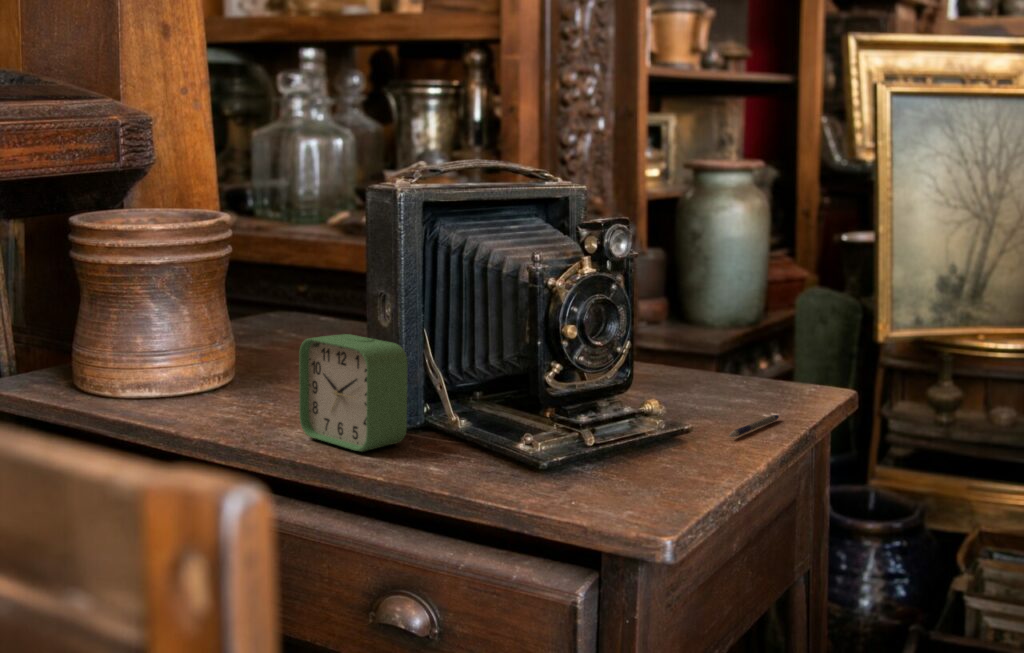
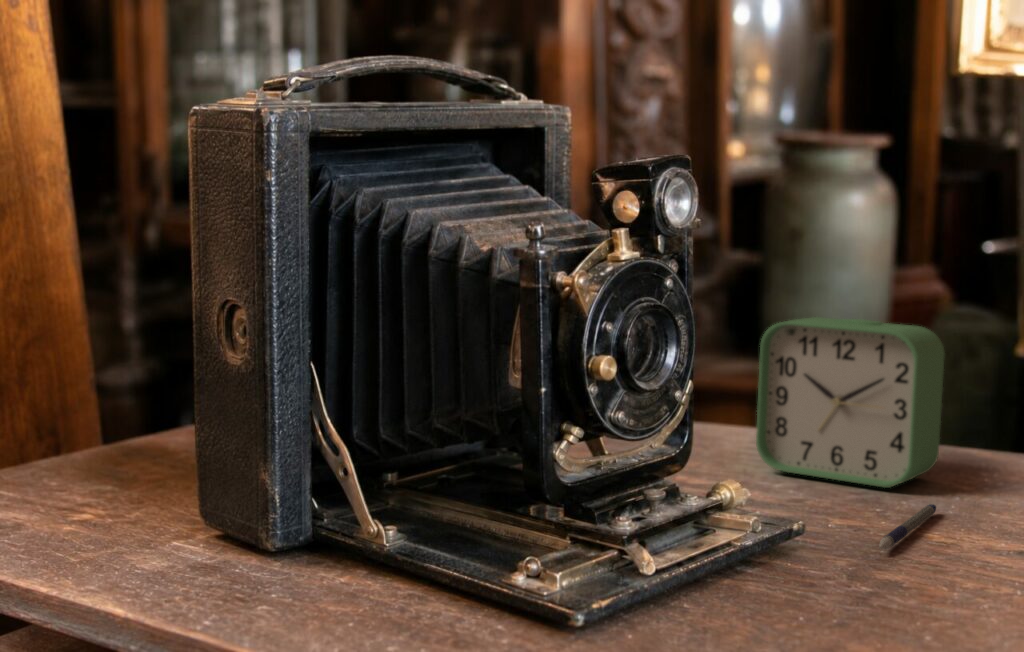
alarm clock: present [299,334,408,452] -> present [756,317,945,488]

